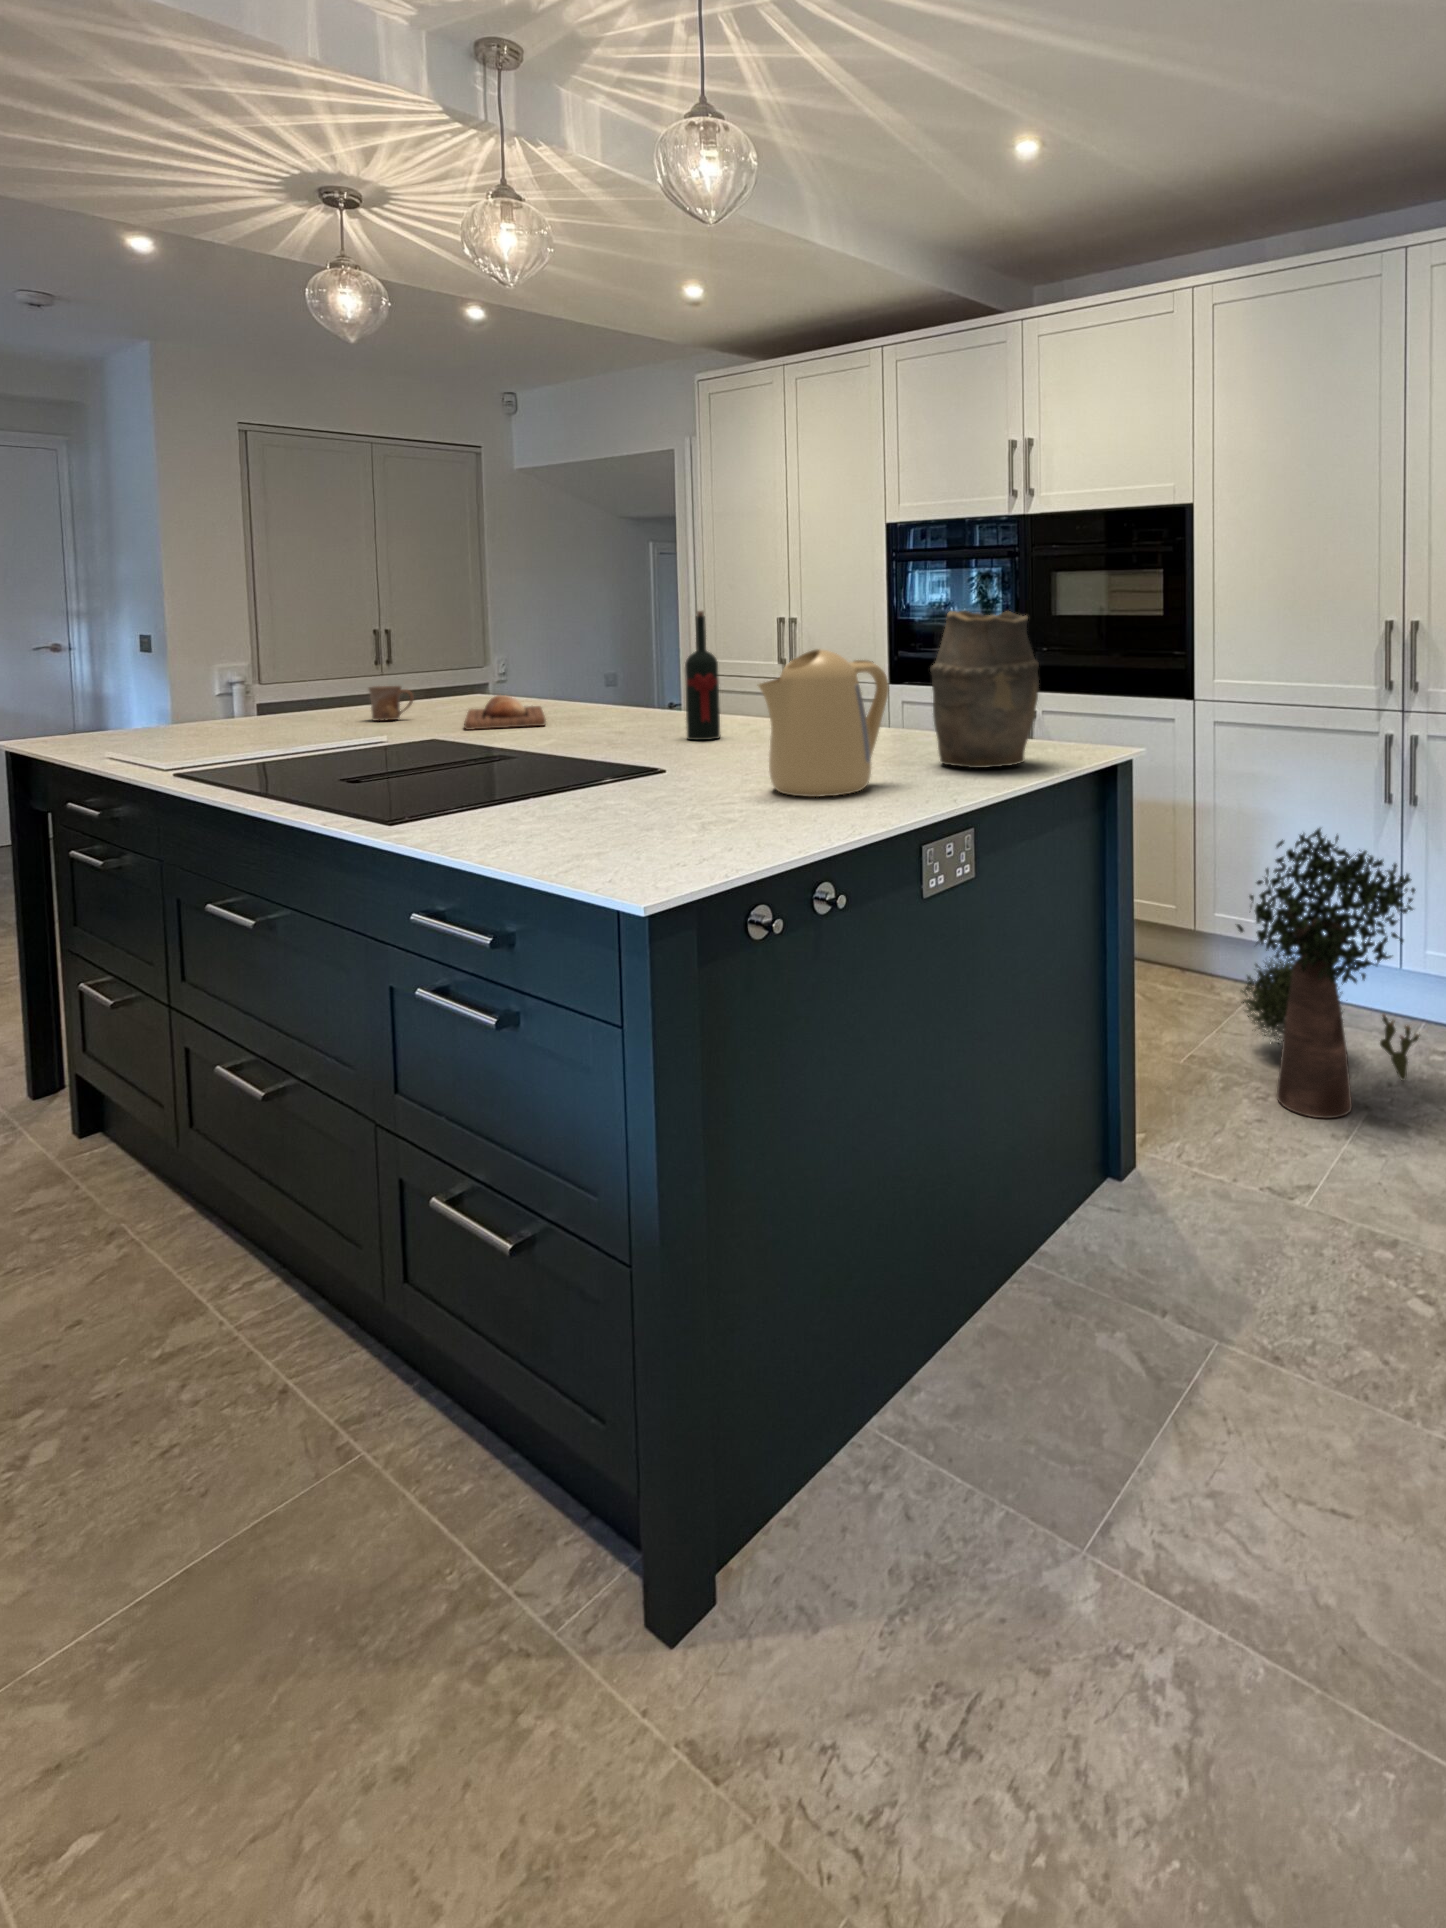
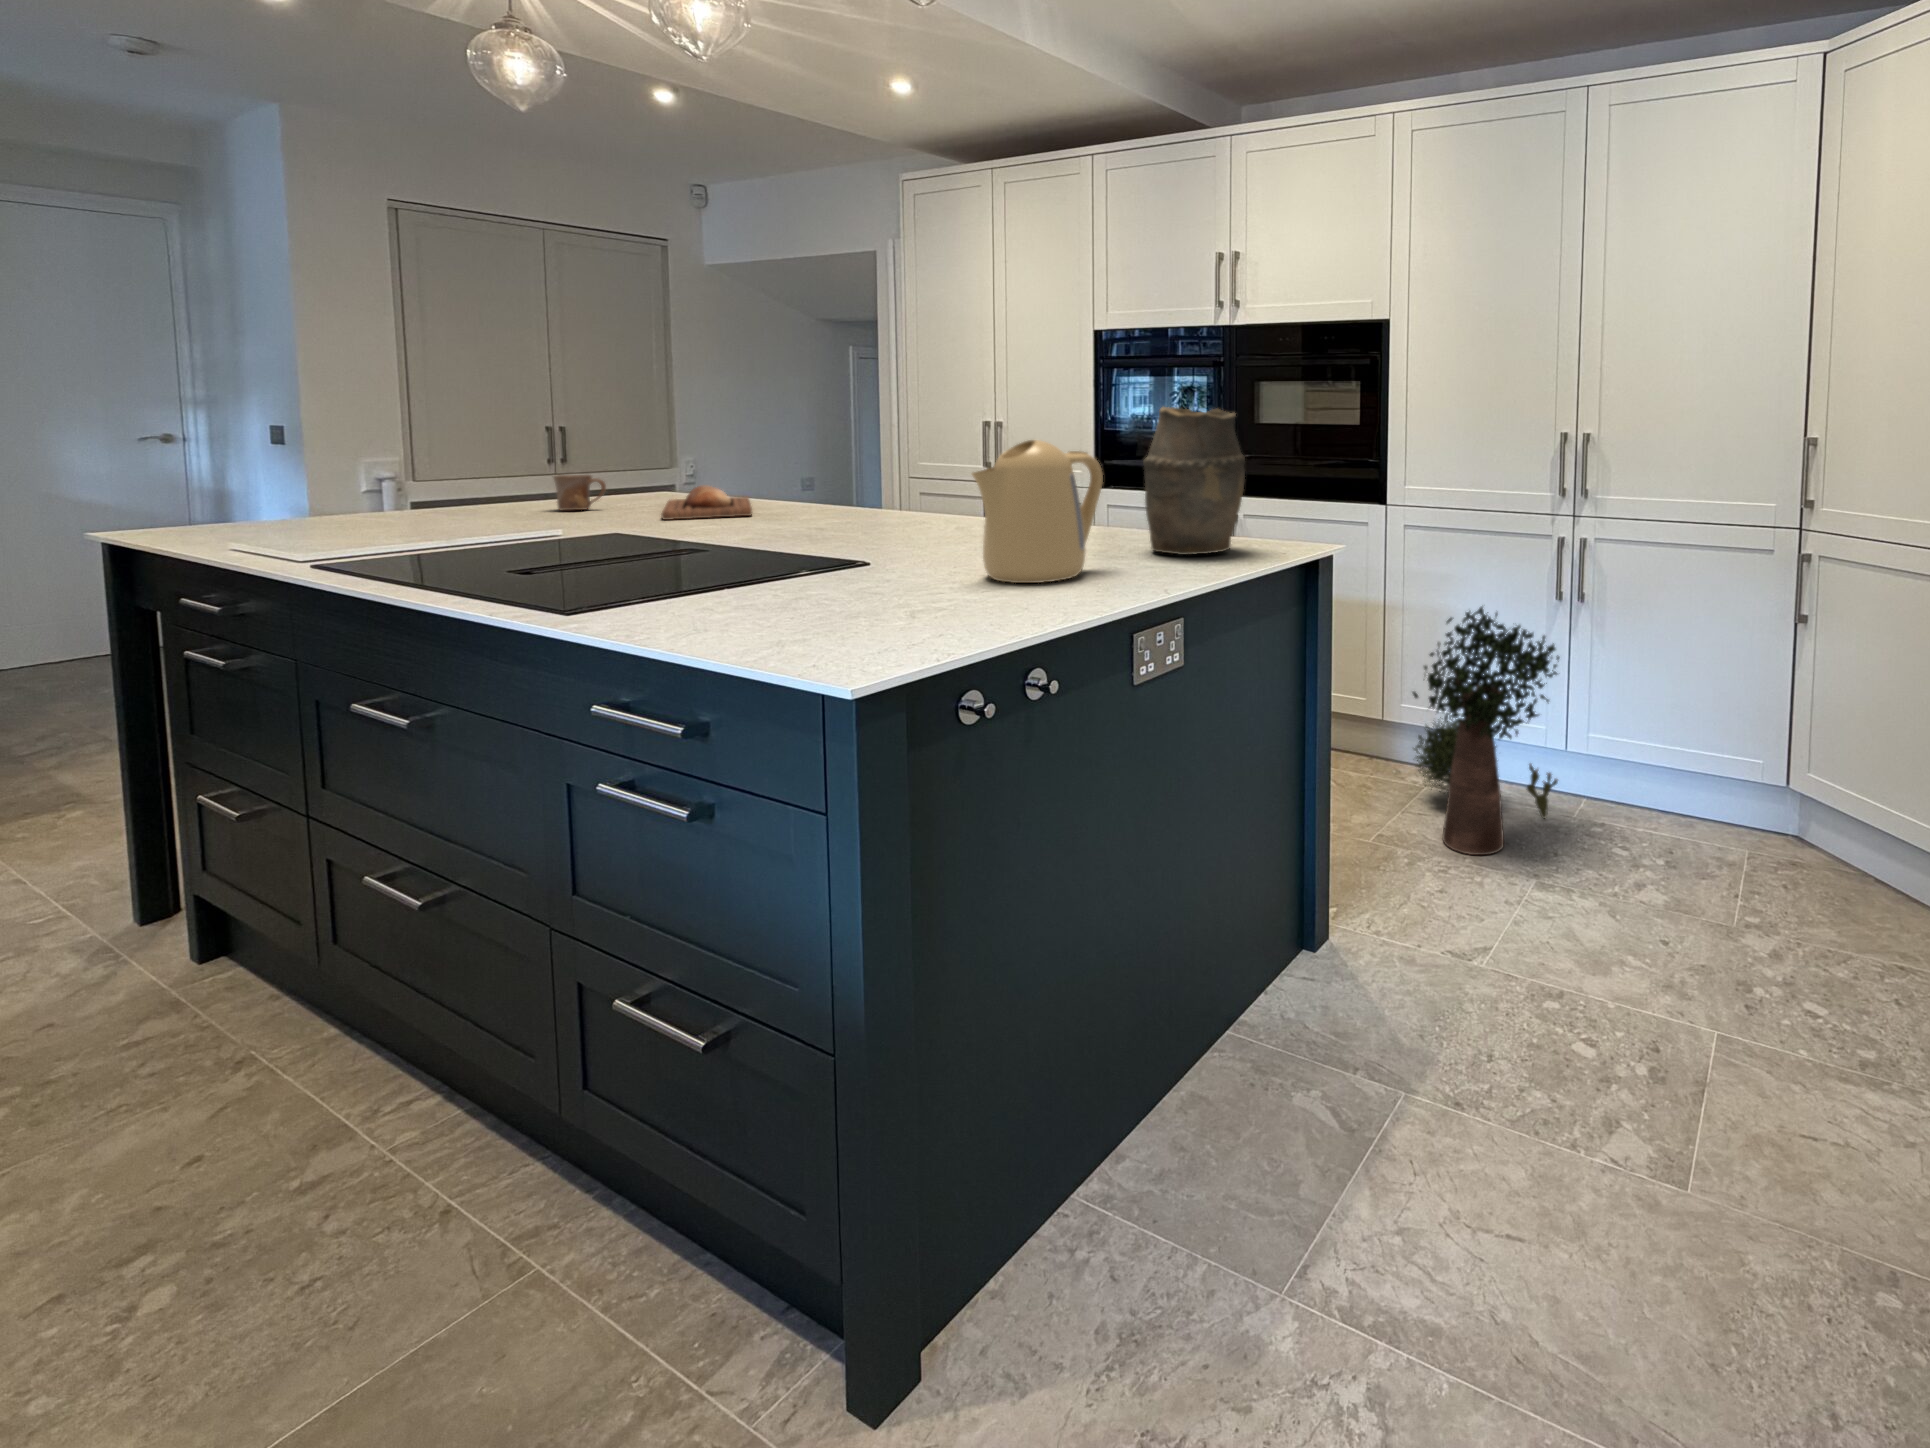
wine bottle: present [685,611,721,740] -> none [899,403,935,530]

